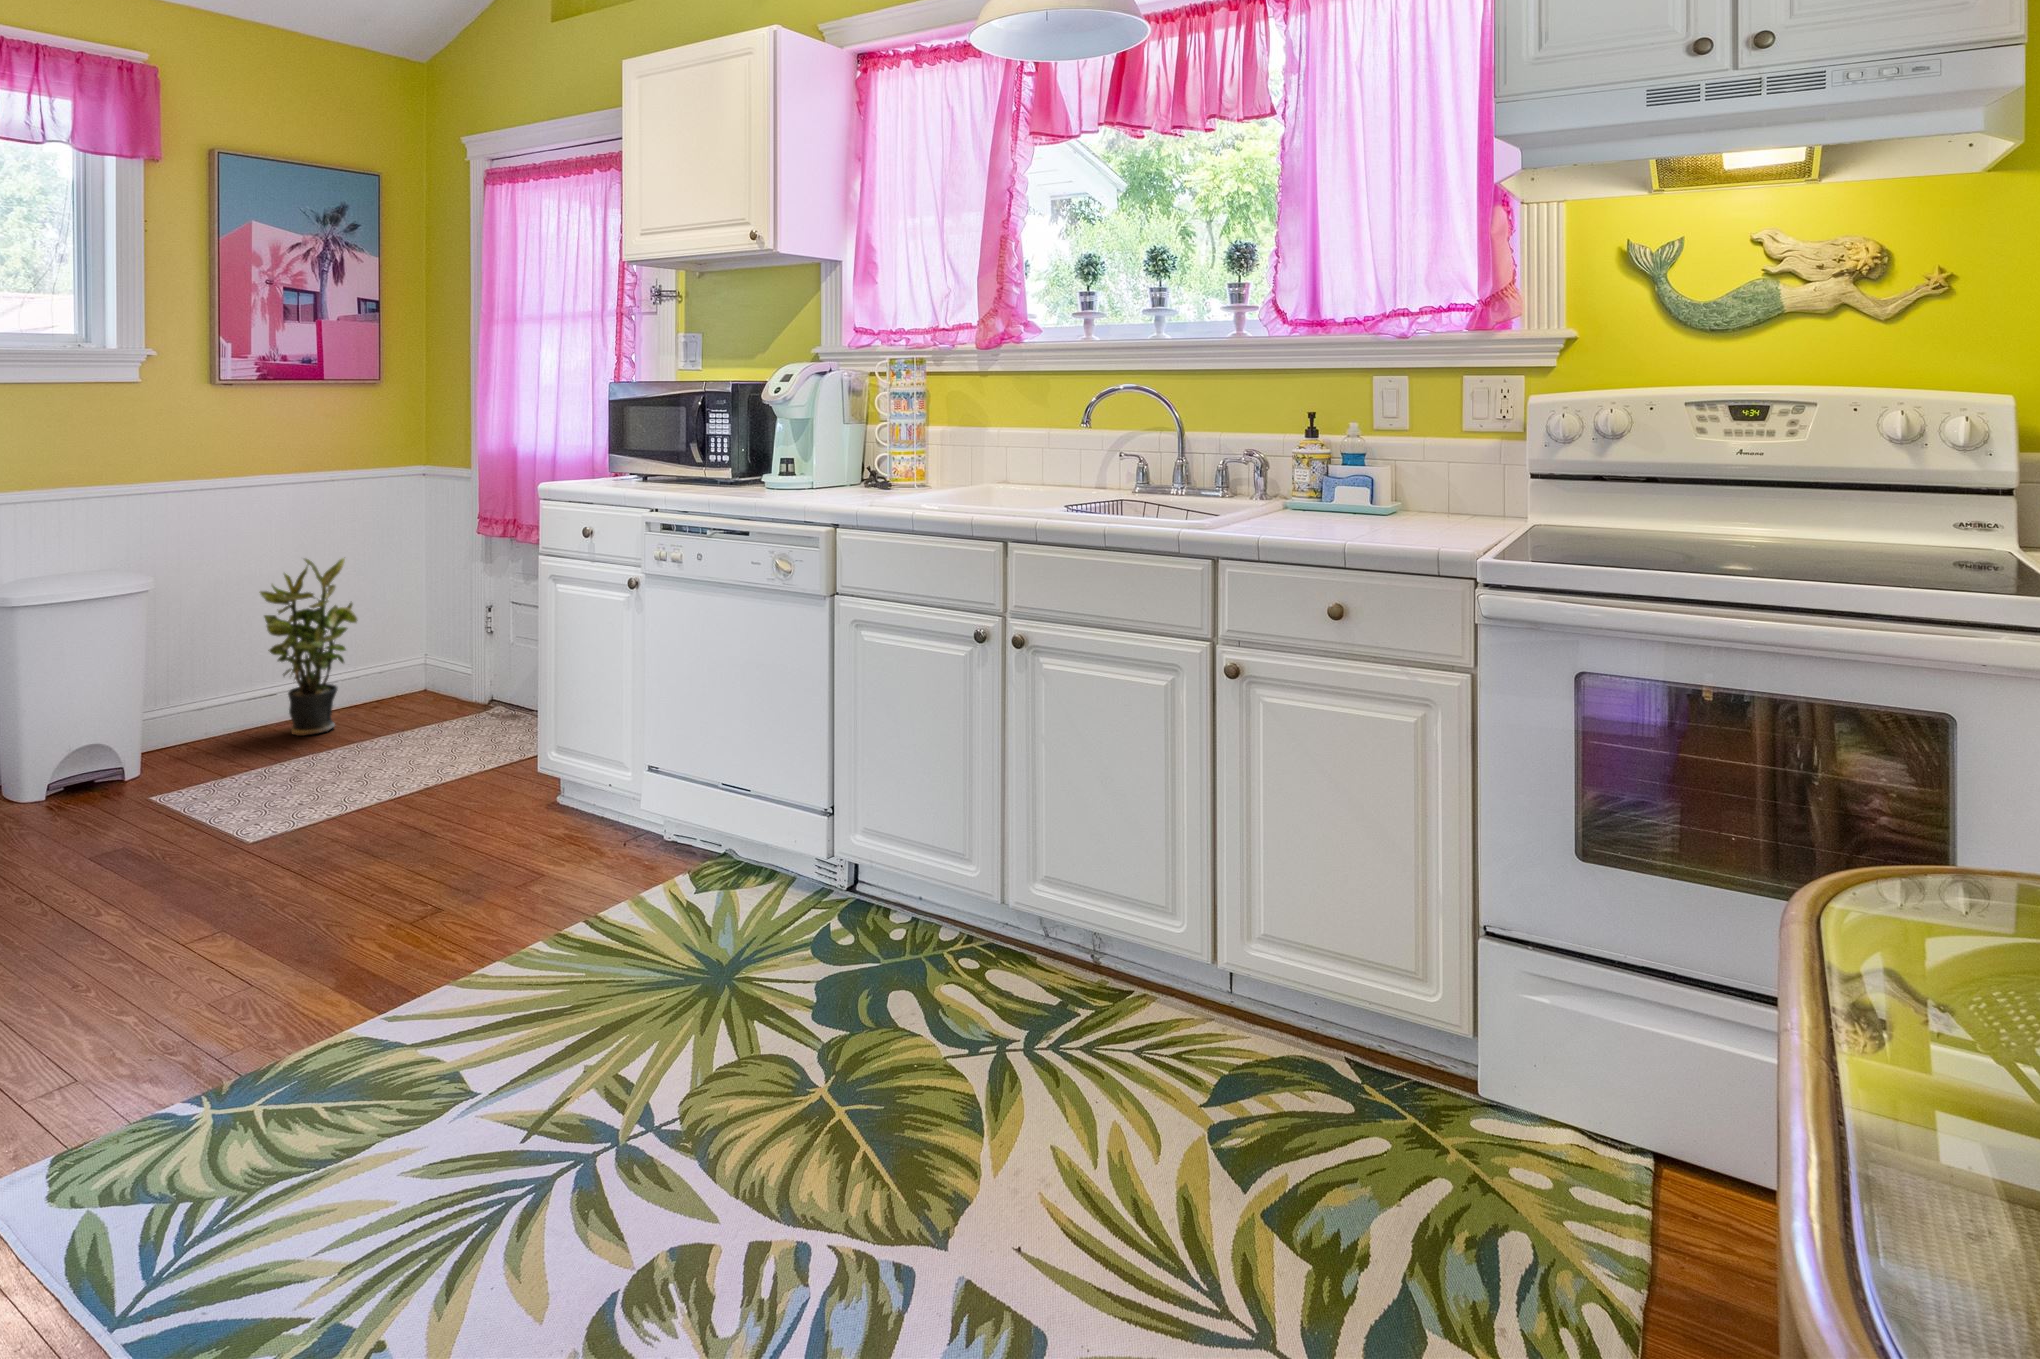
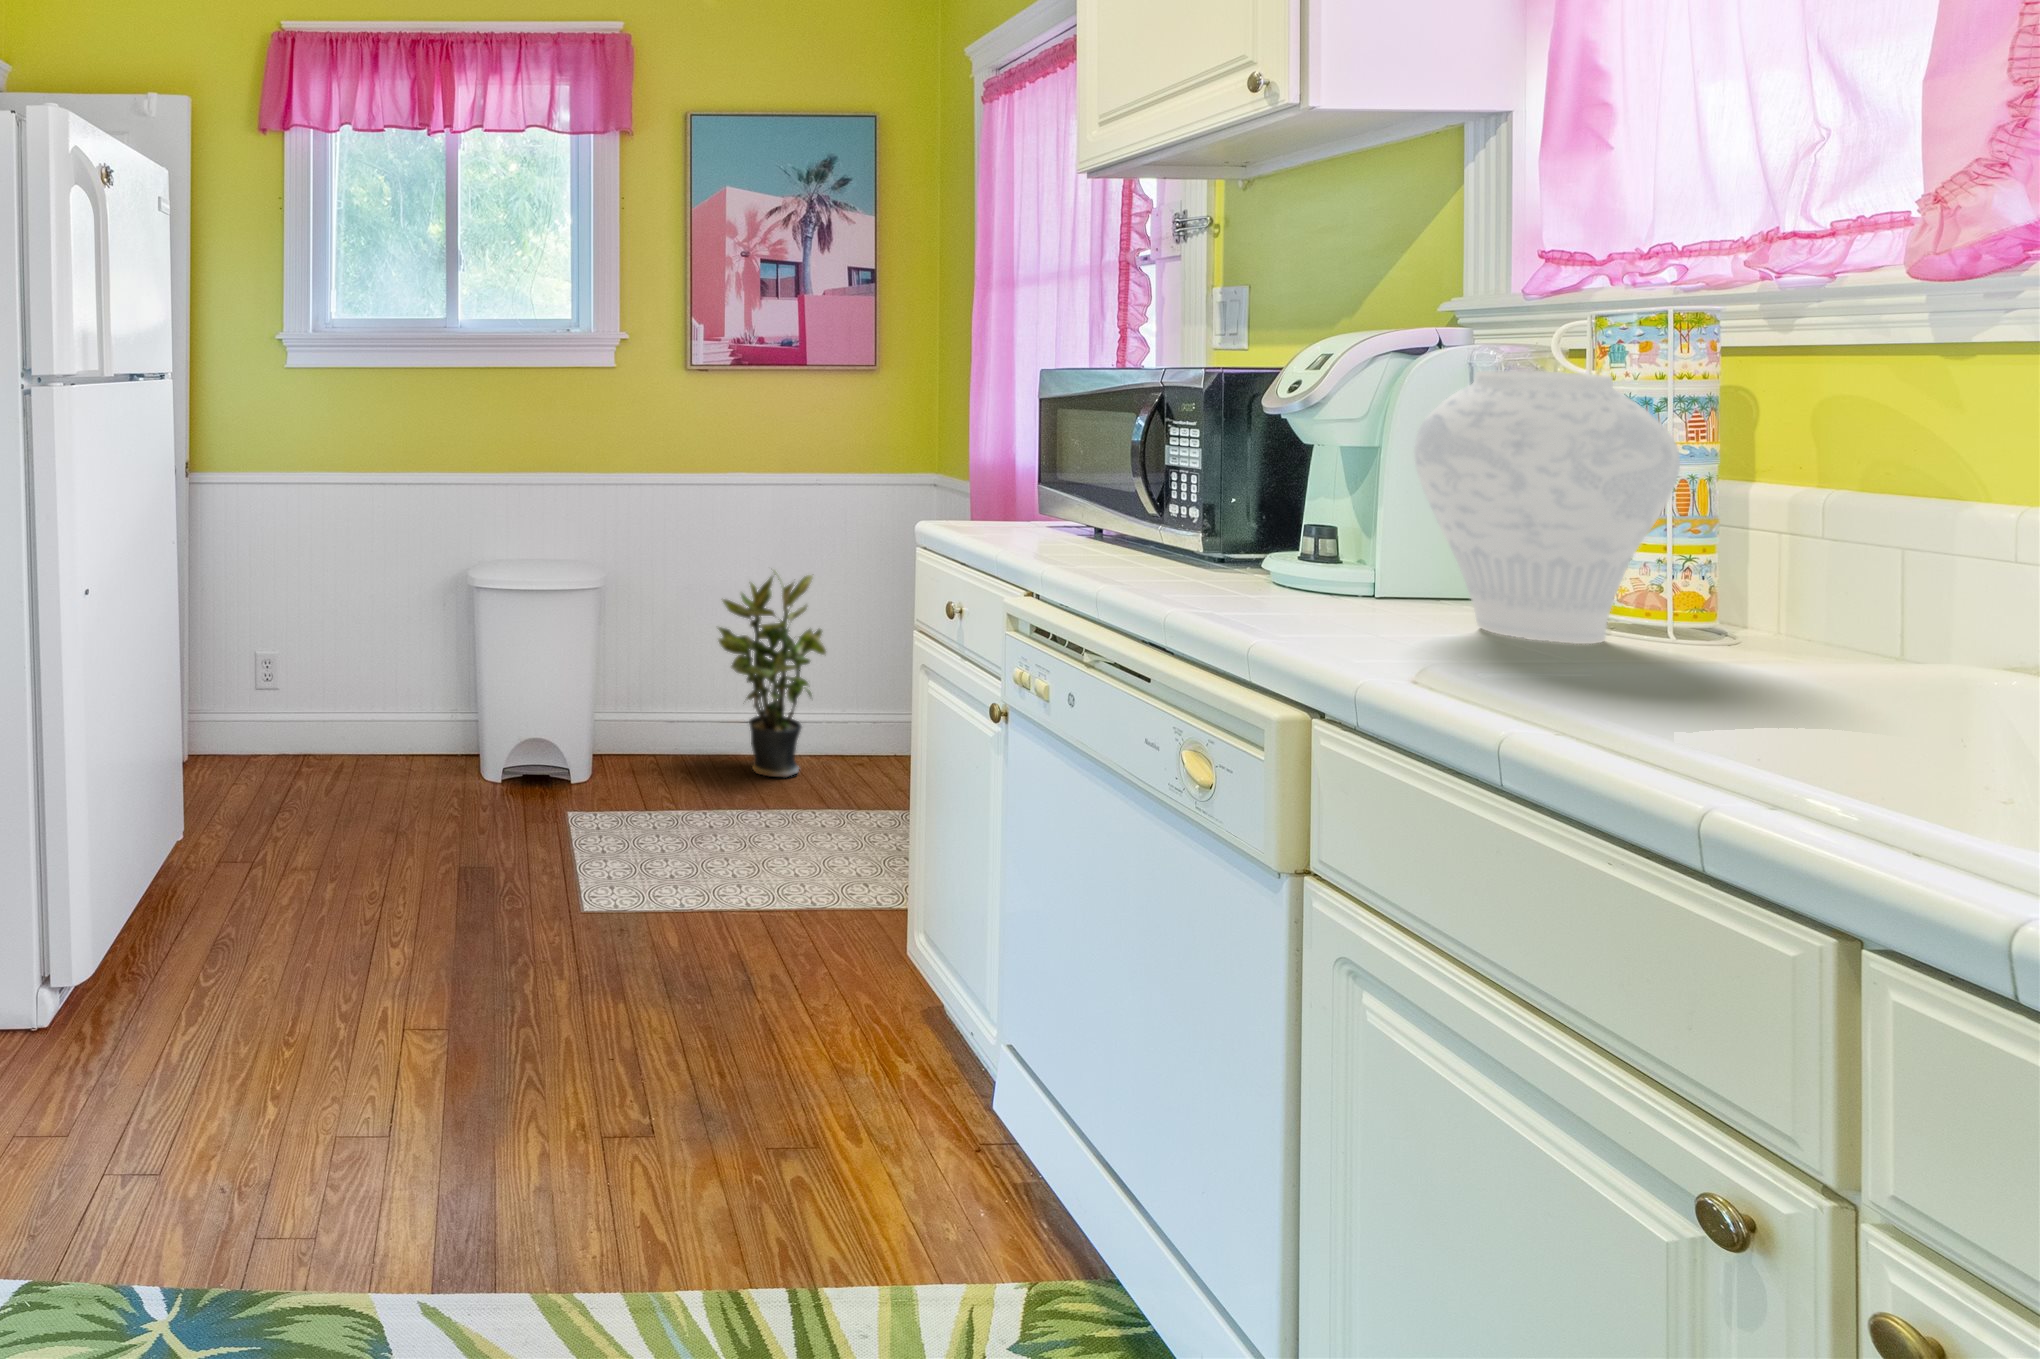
vase: none [844,384,924,492] -> present [1414,371,1680,644]

